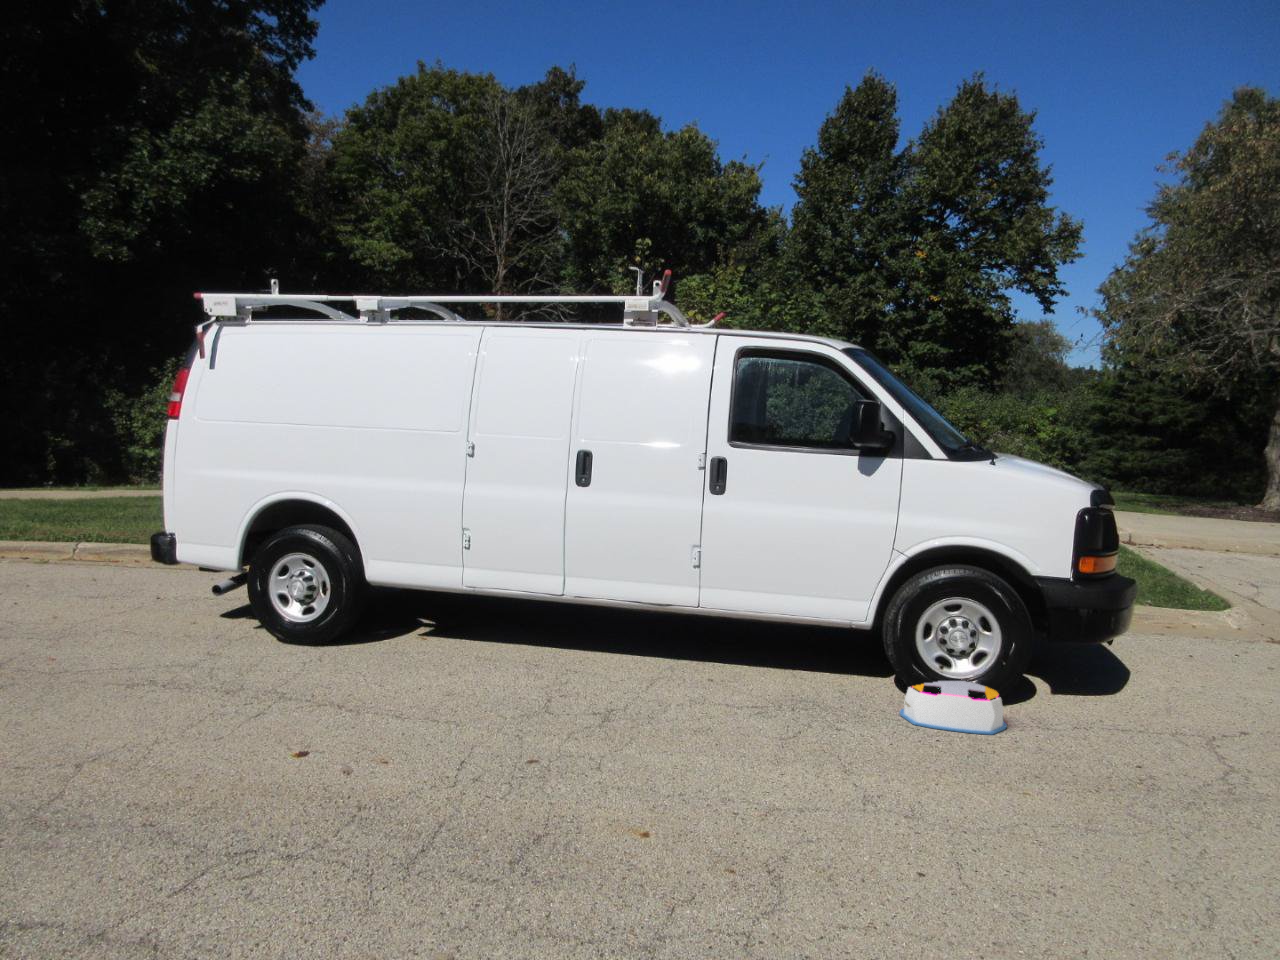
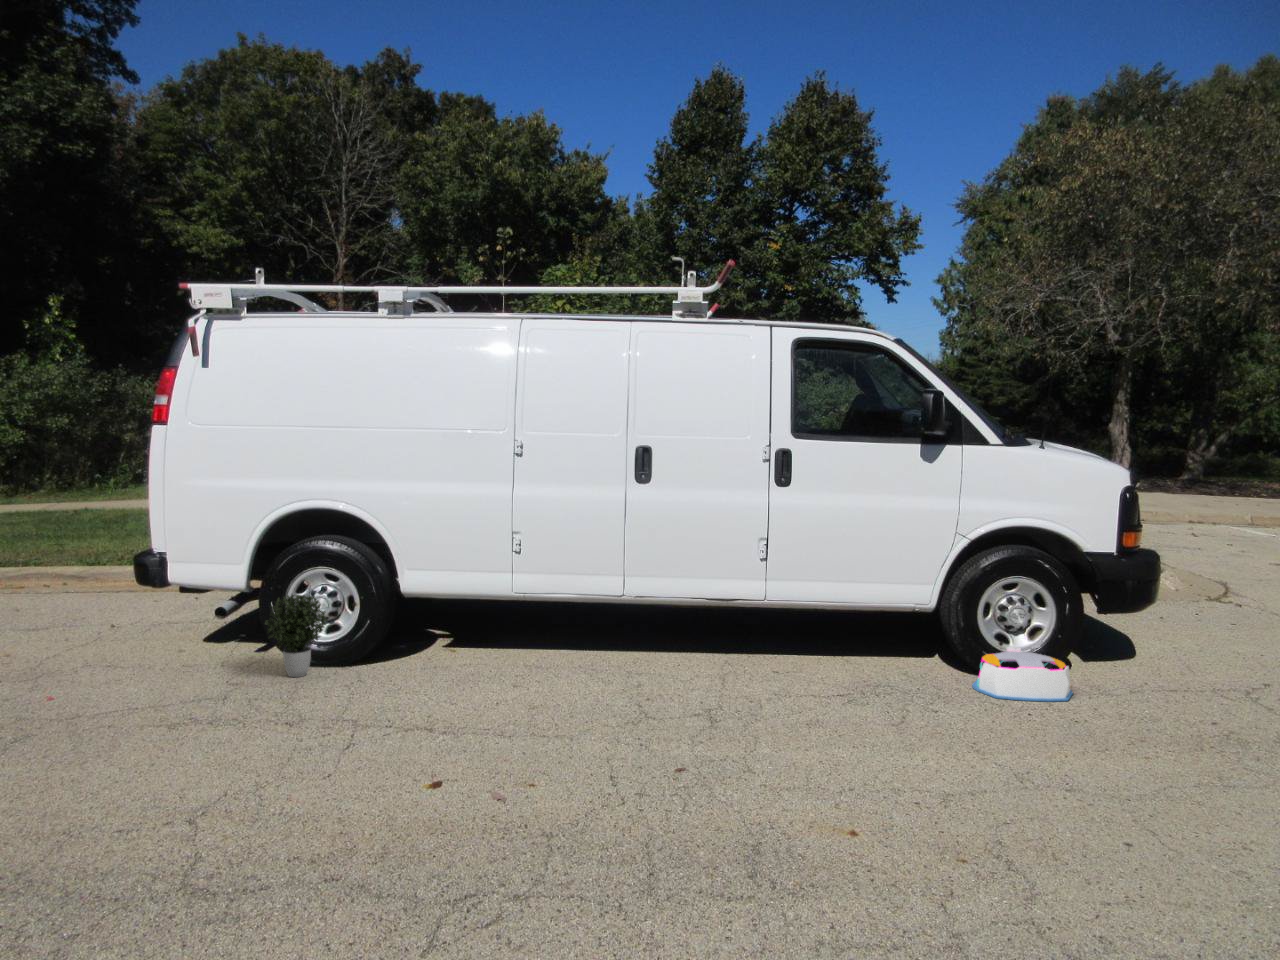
potted plant: none [240,573,298,650] -> present [265,594,327,677]

